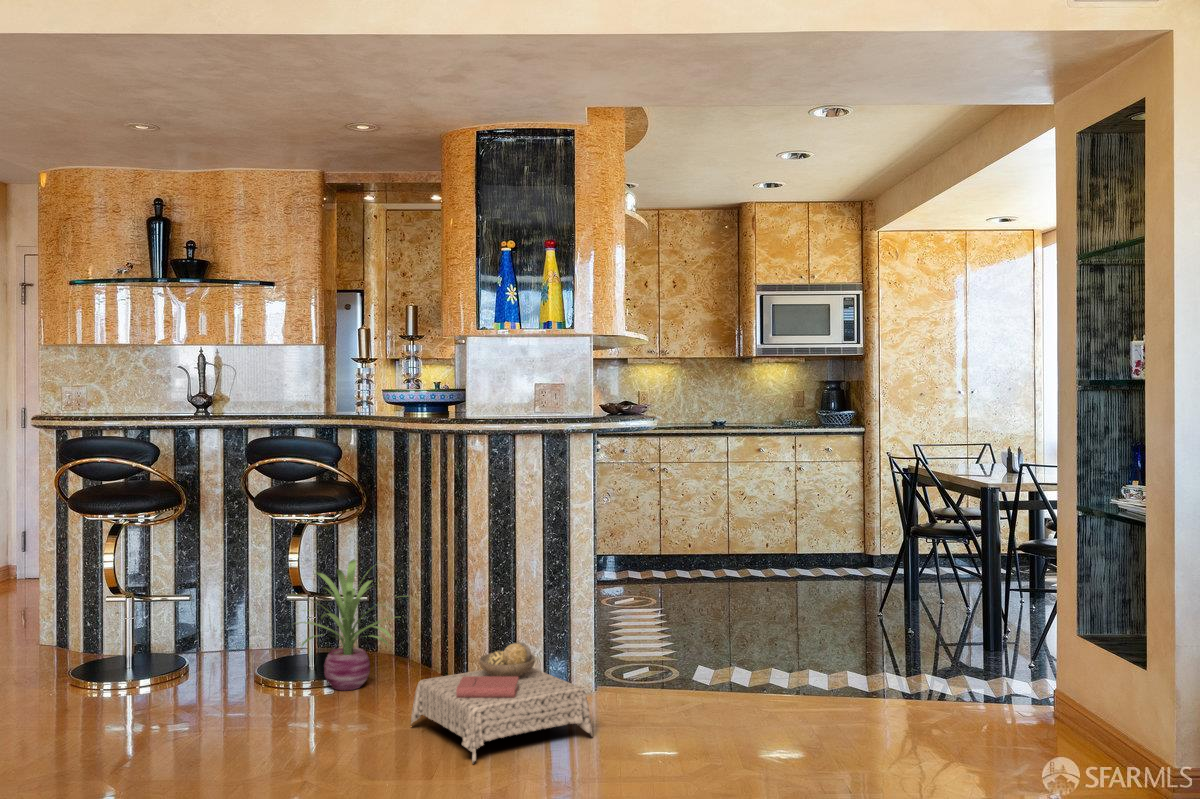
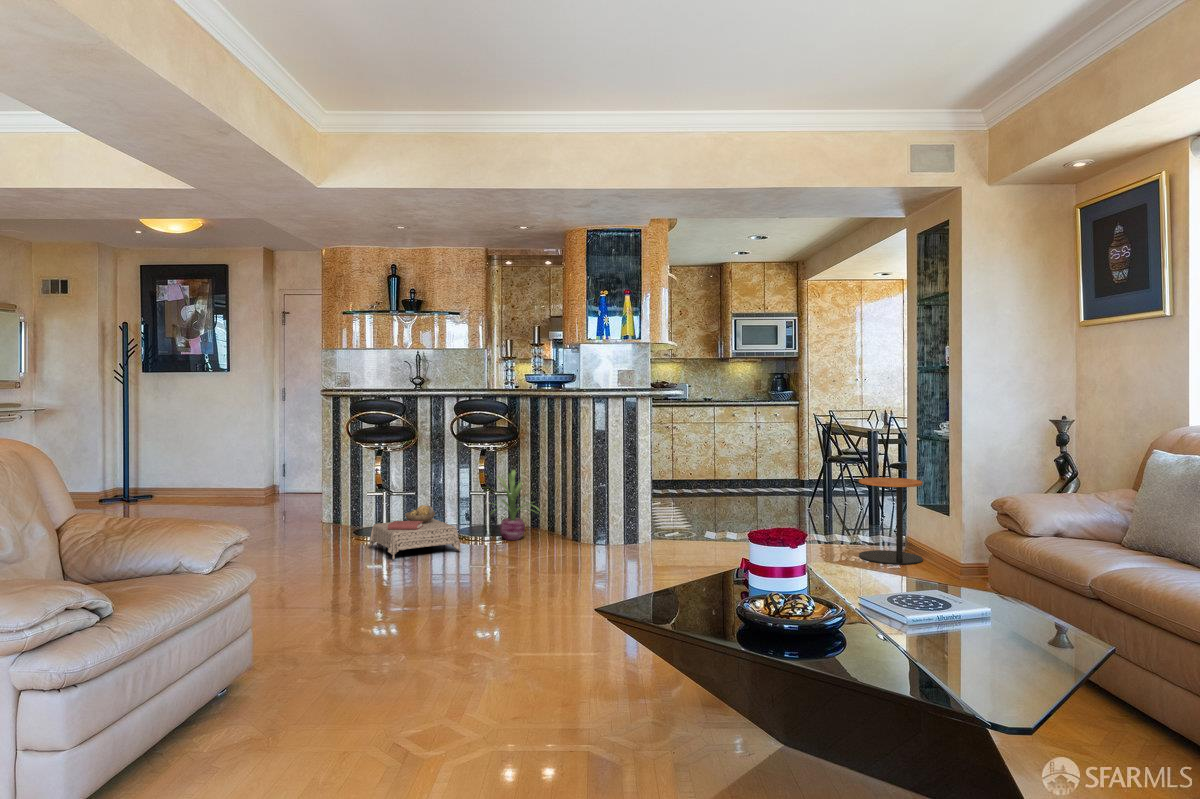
side table: none [970,581,1090,753] -> present [859,477,923,564]
ottoman: present [411,642,593,763] -> present [370,505,460,560]

